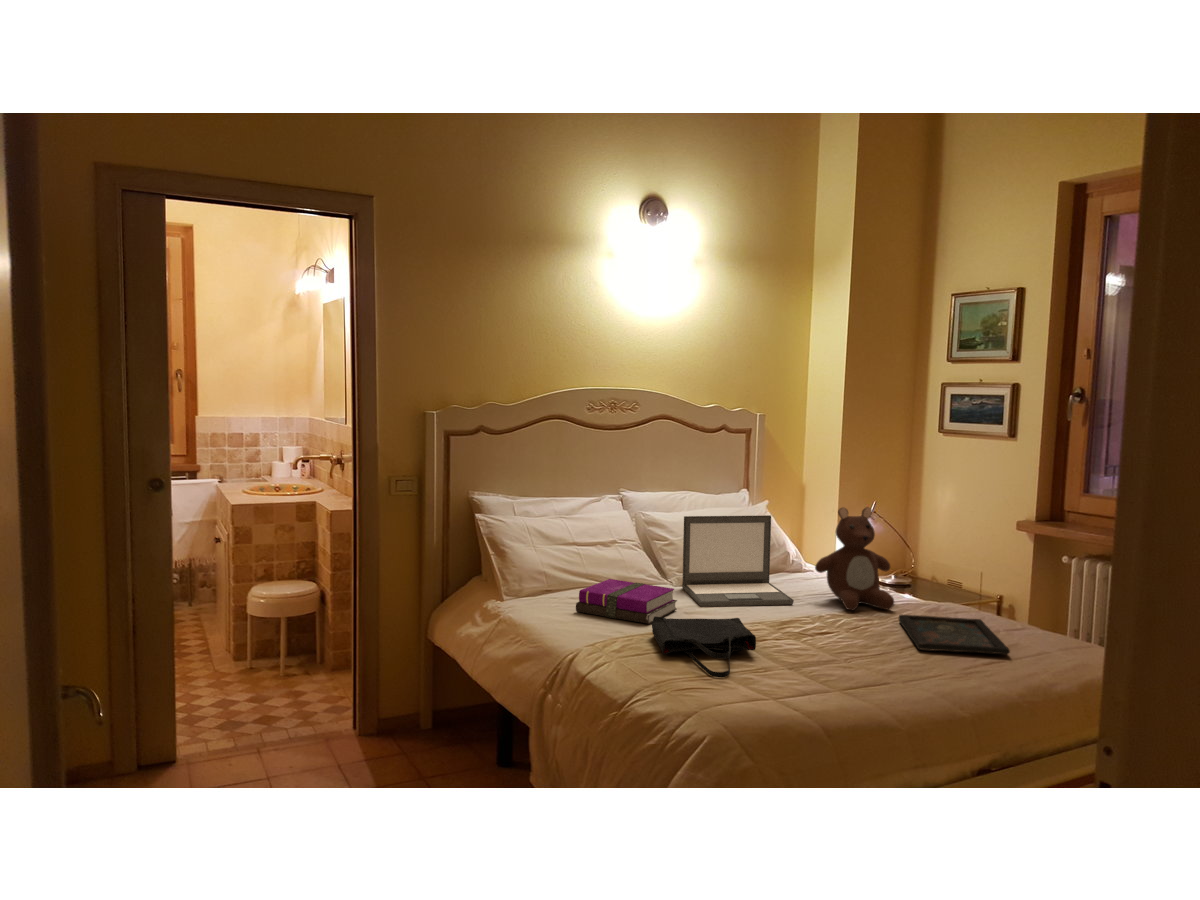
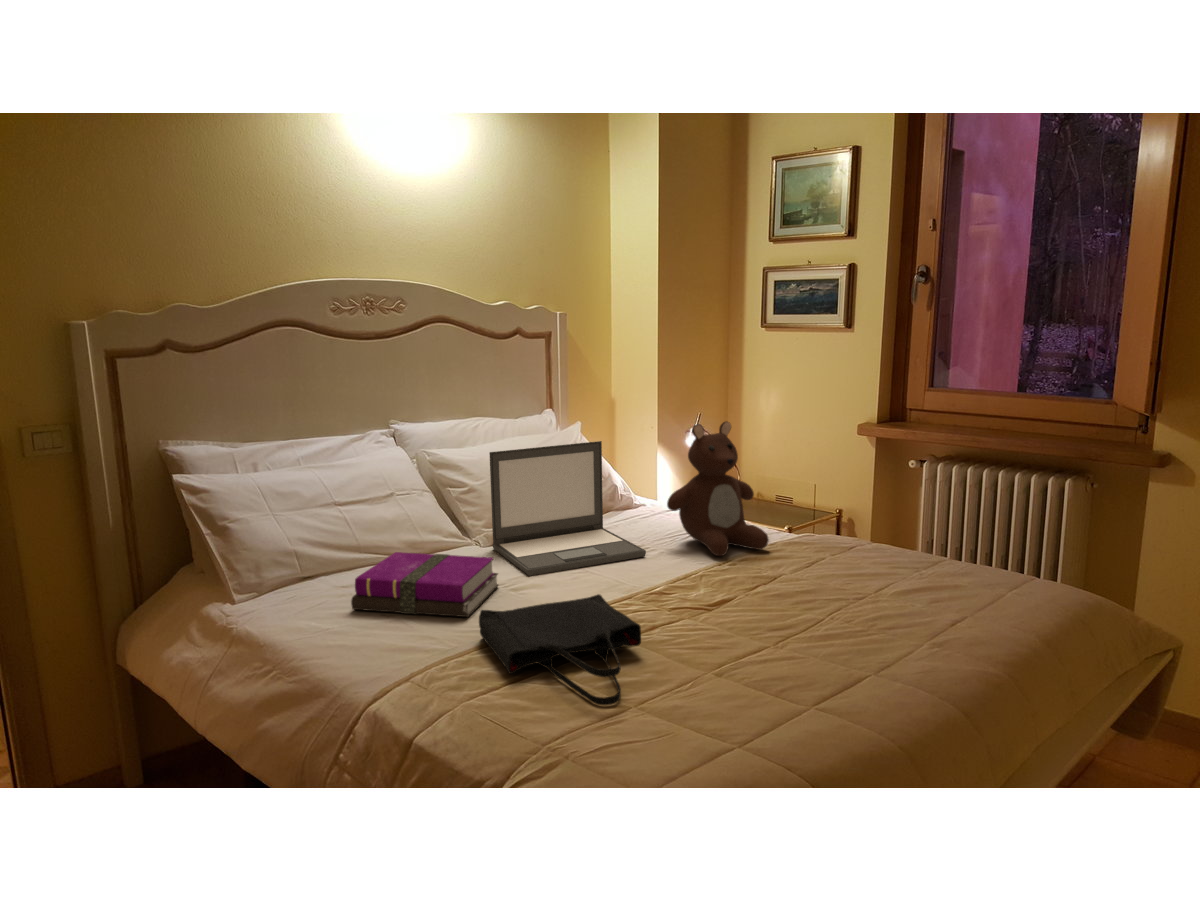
tray: present [899,615,1010,654] -> none [784,551,944,607]

